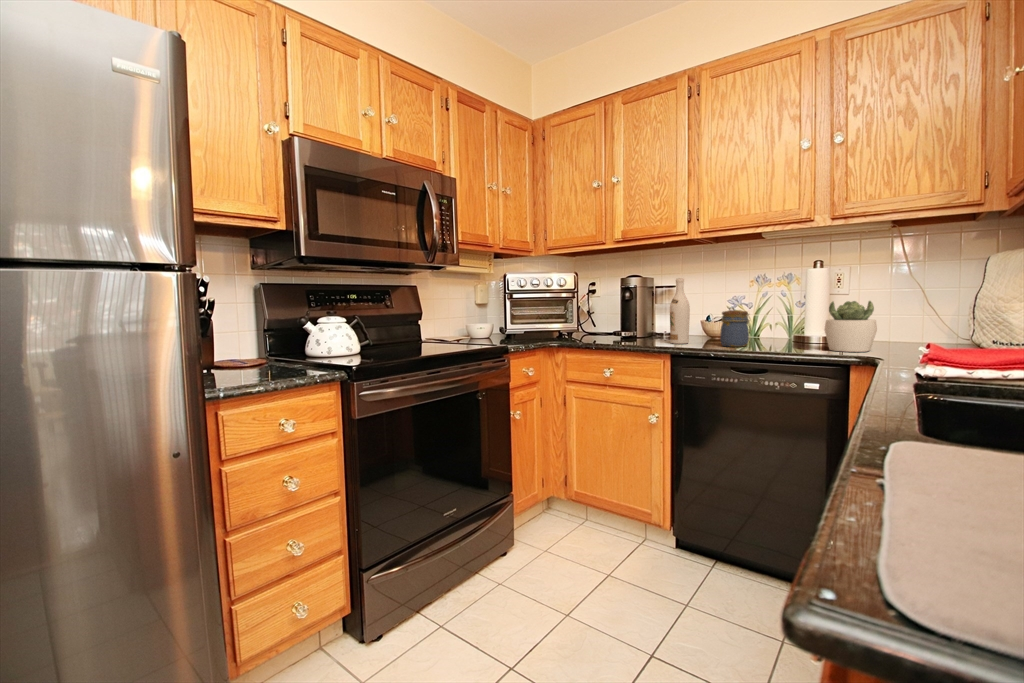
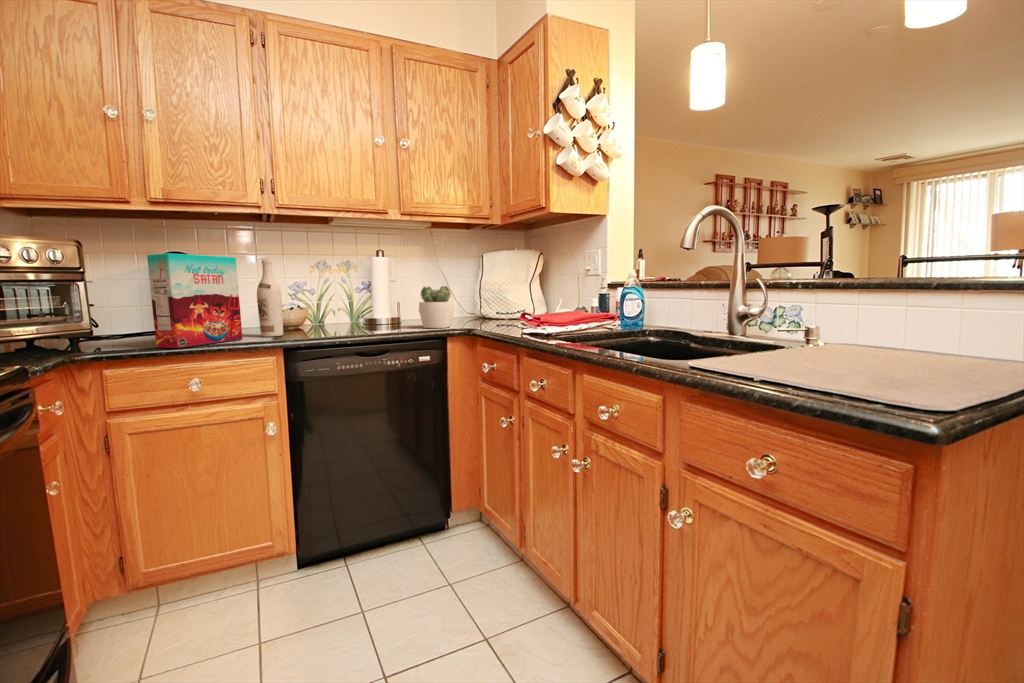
cereal box: none [592,279,652,345] -> present [147,253,243,348]
jar: present [720,310,750,347] -> none [326,296,354,334]

